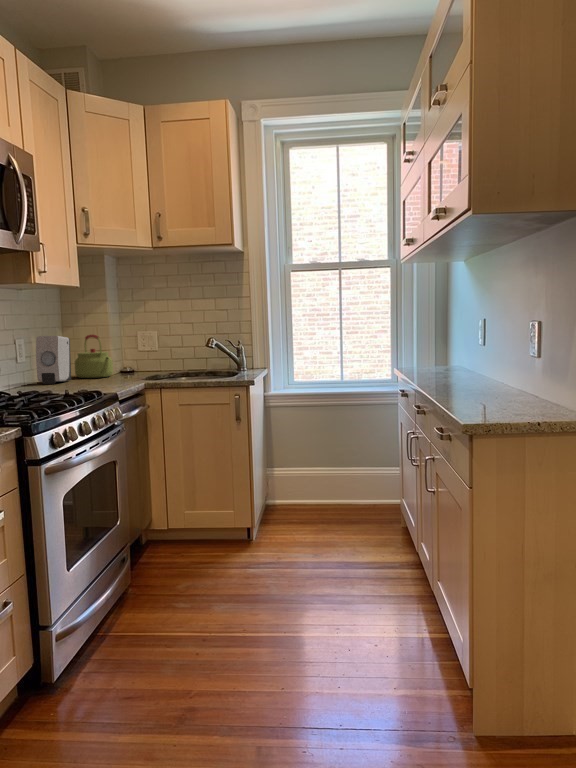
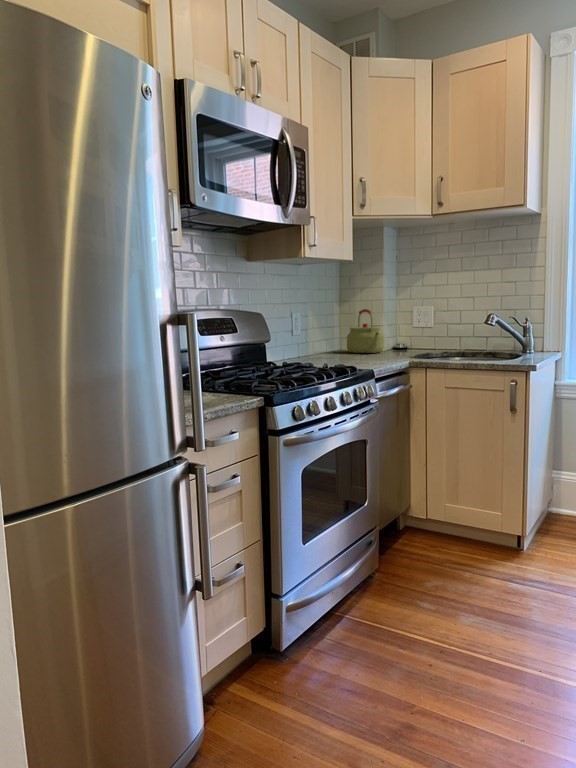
soap dispenser: present [36,336,71,384] -> none [309,310,342,357]

